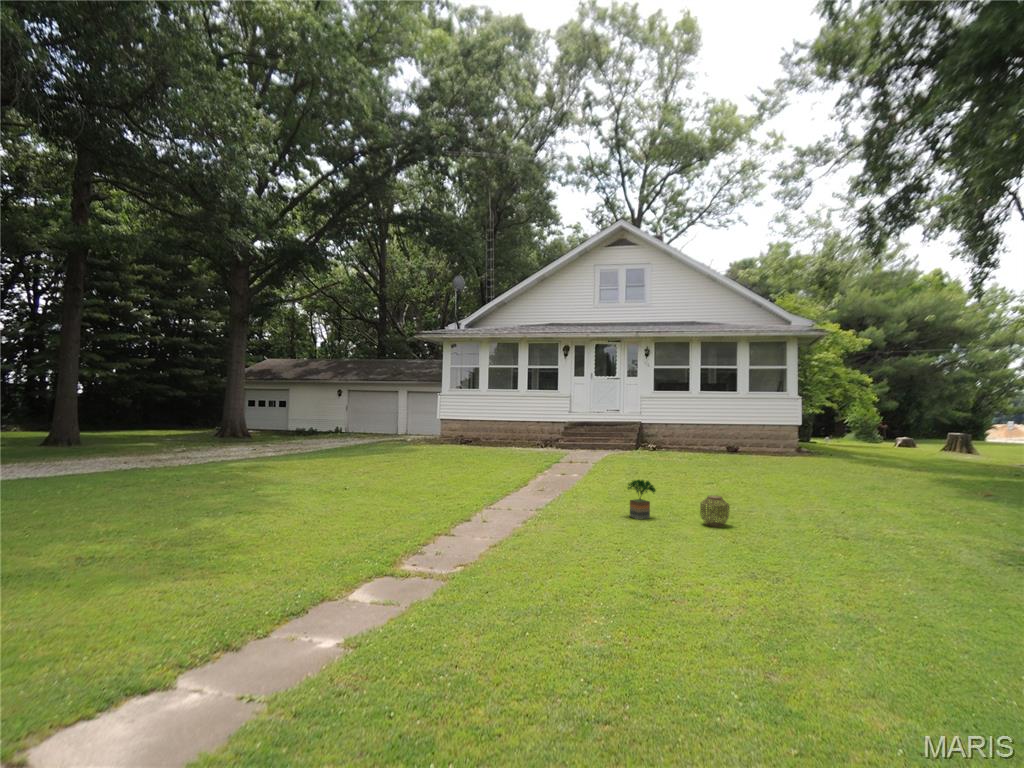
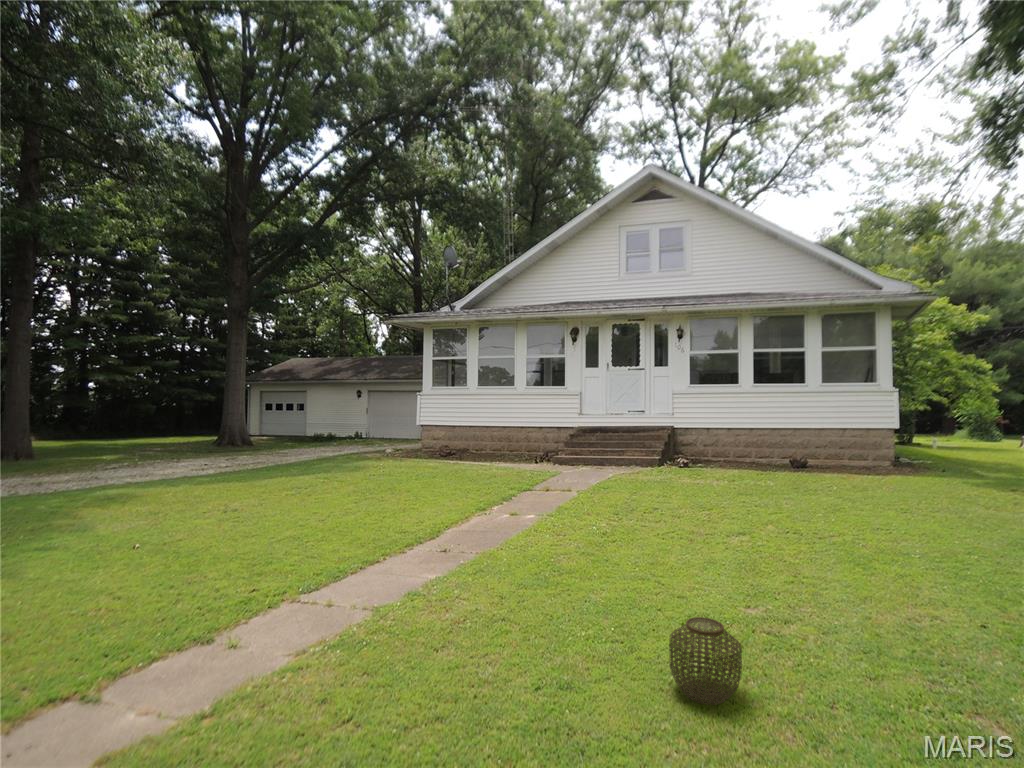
potted tree: present [628,480,656,520] -> none [515,560,578,658]

